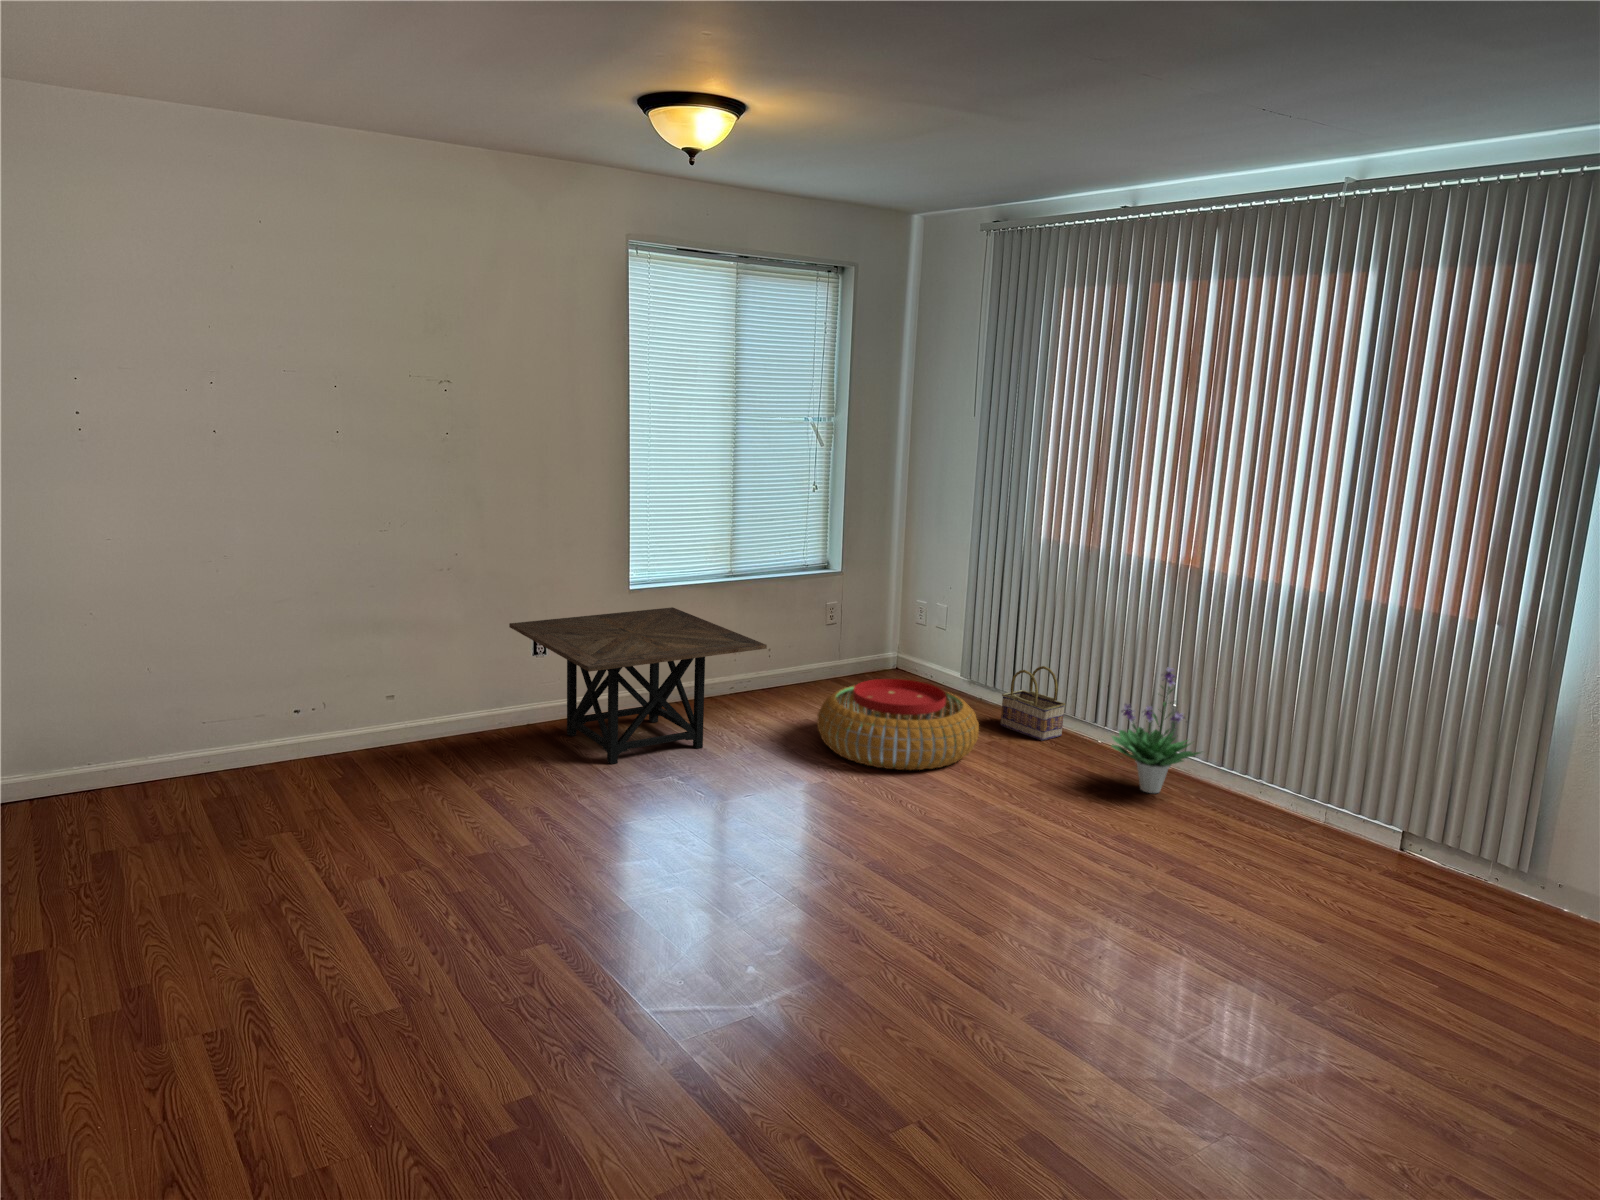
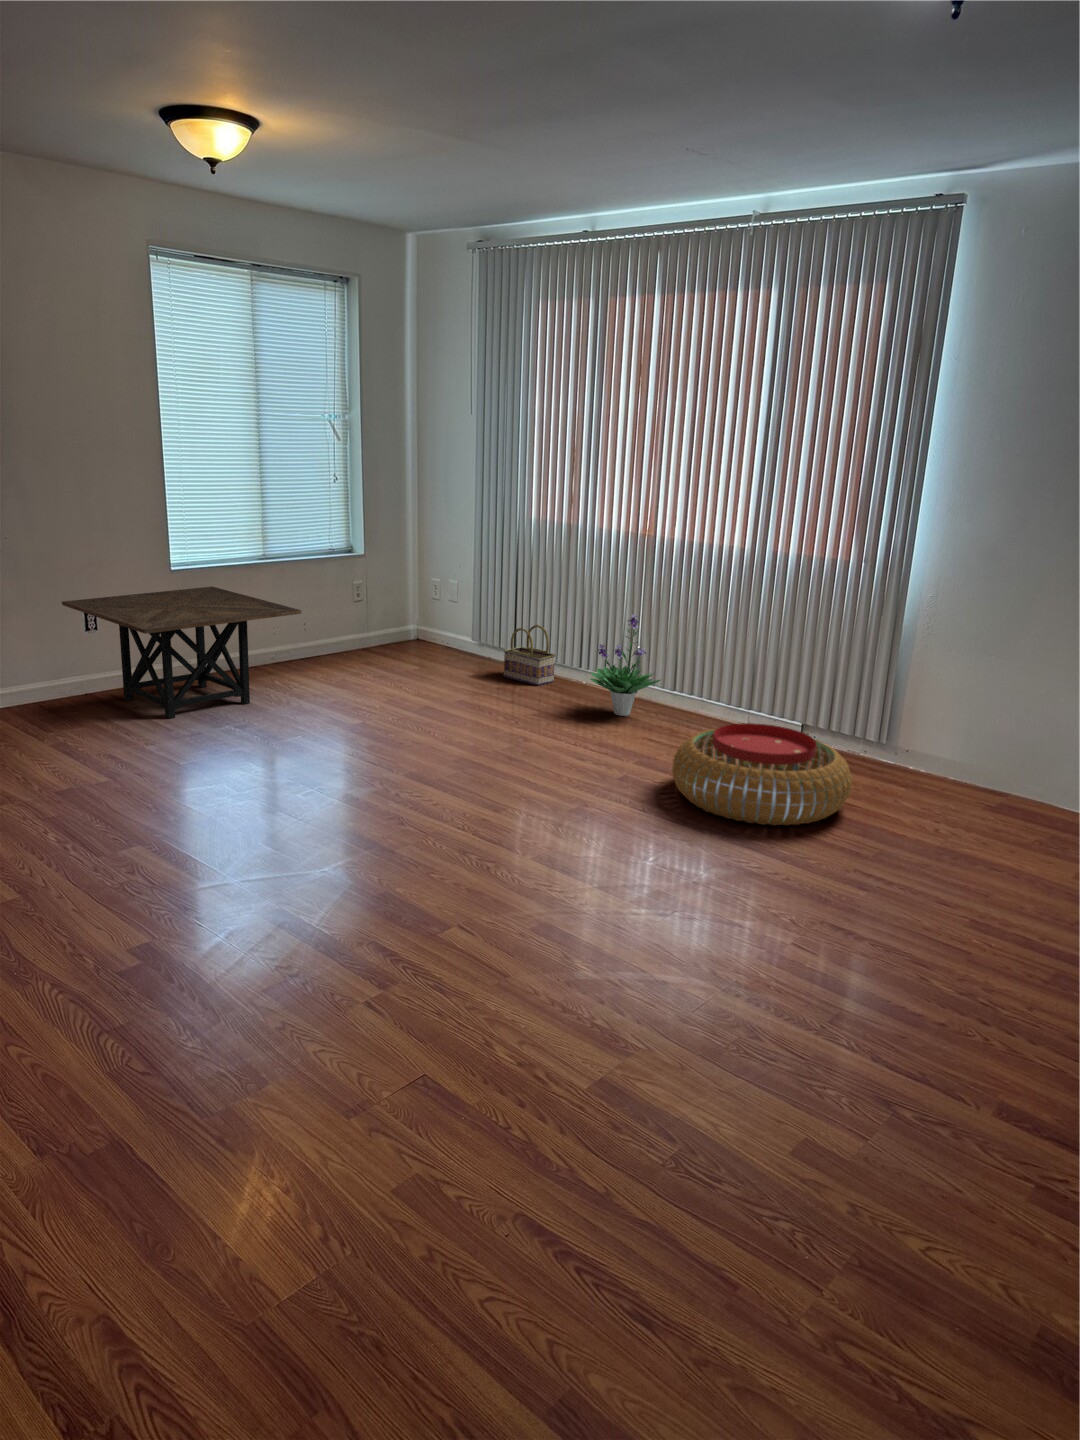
pouf: present [817,679,979,770] -> present [672,723,852,825]

